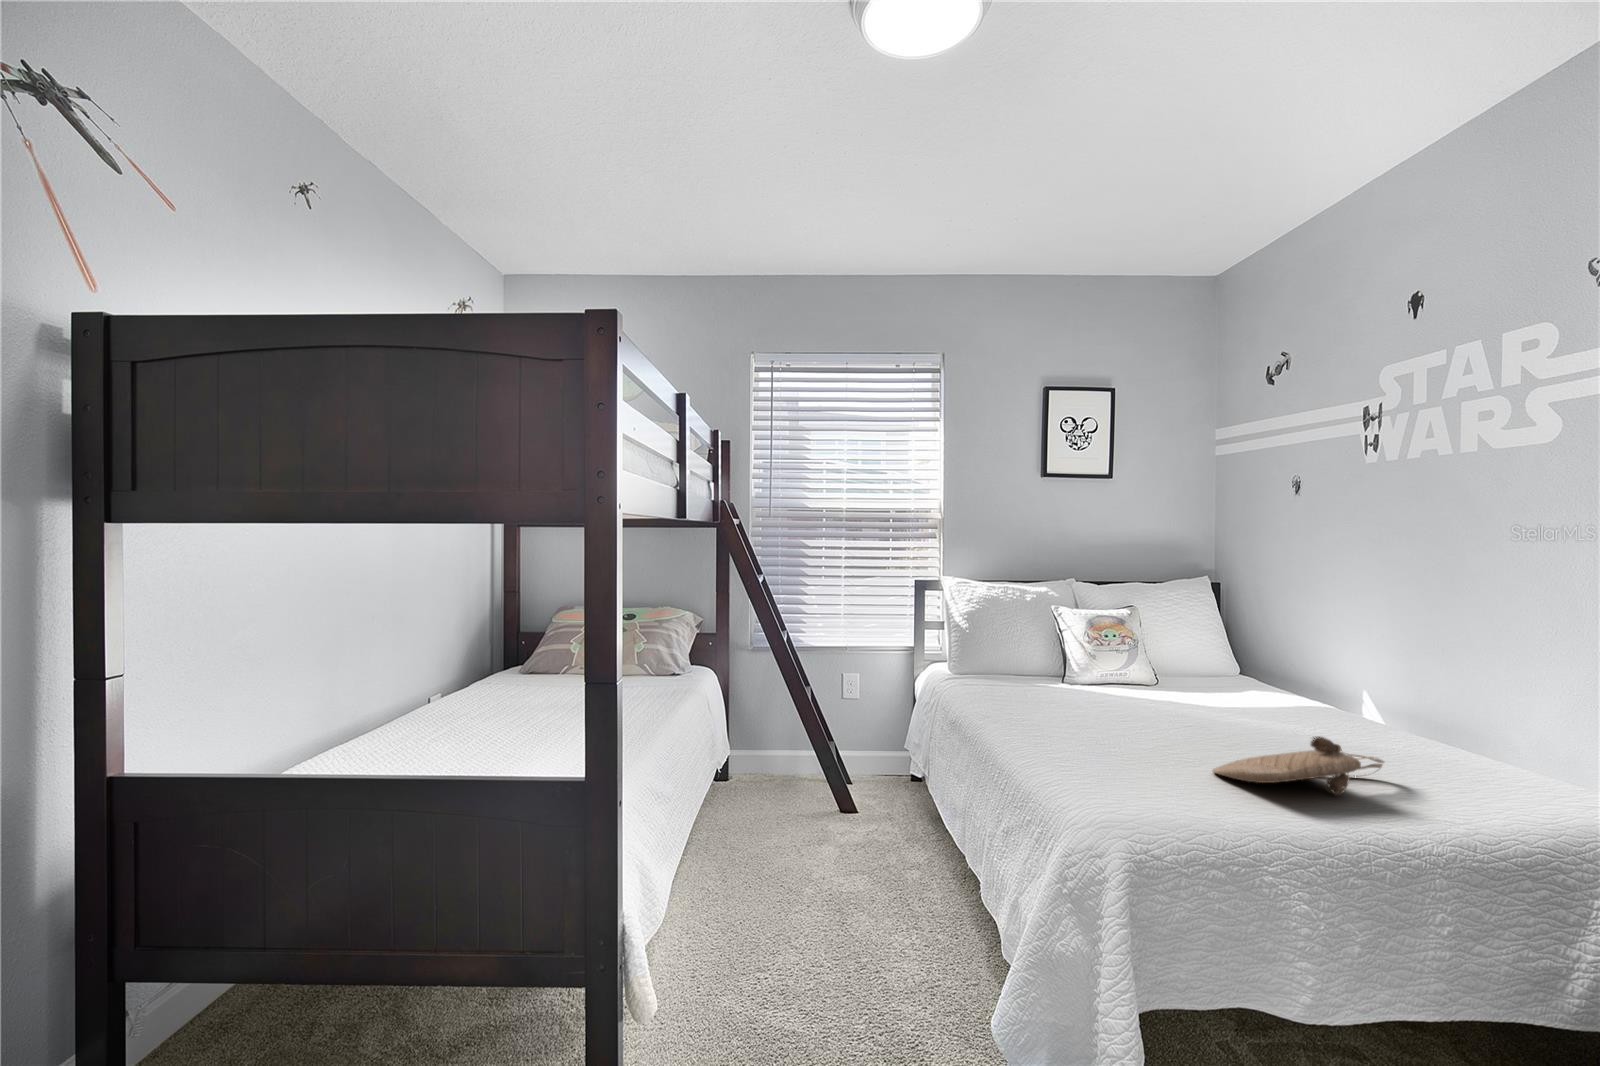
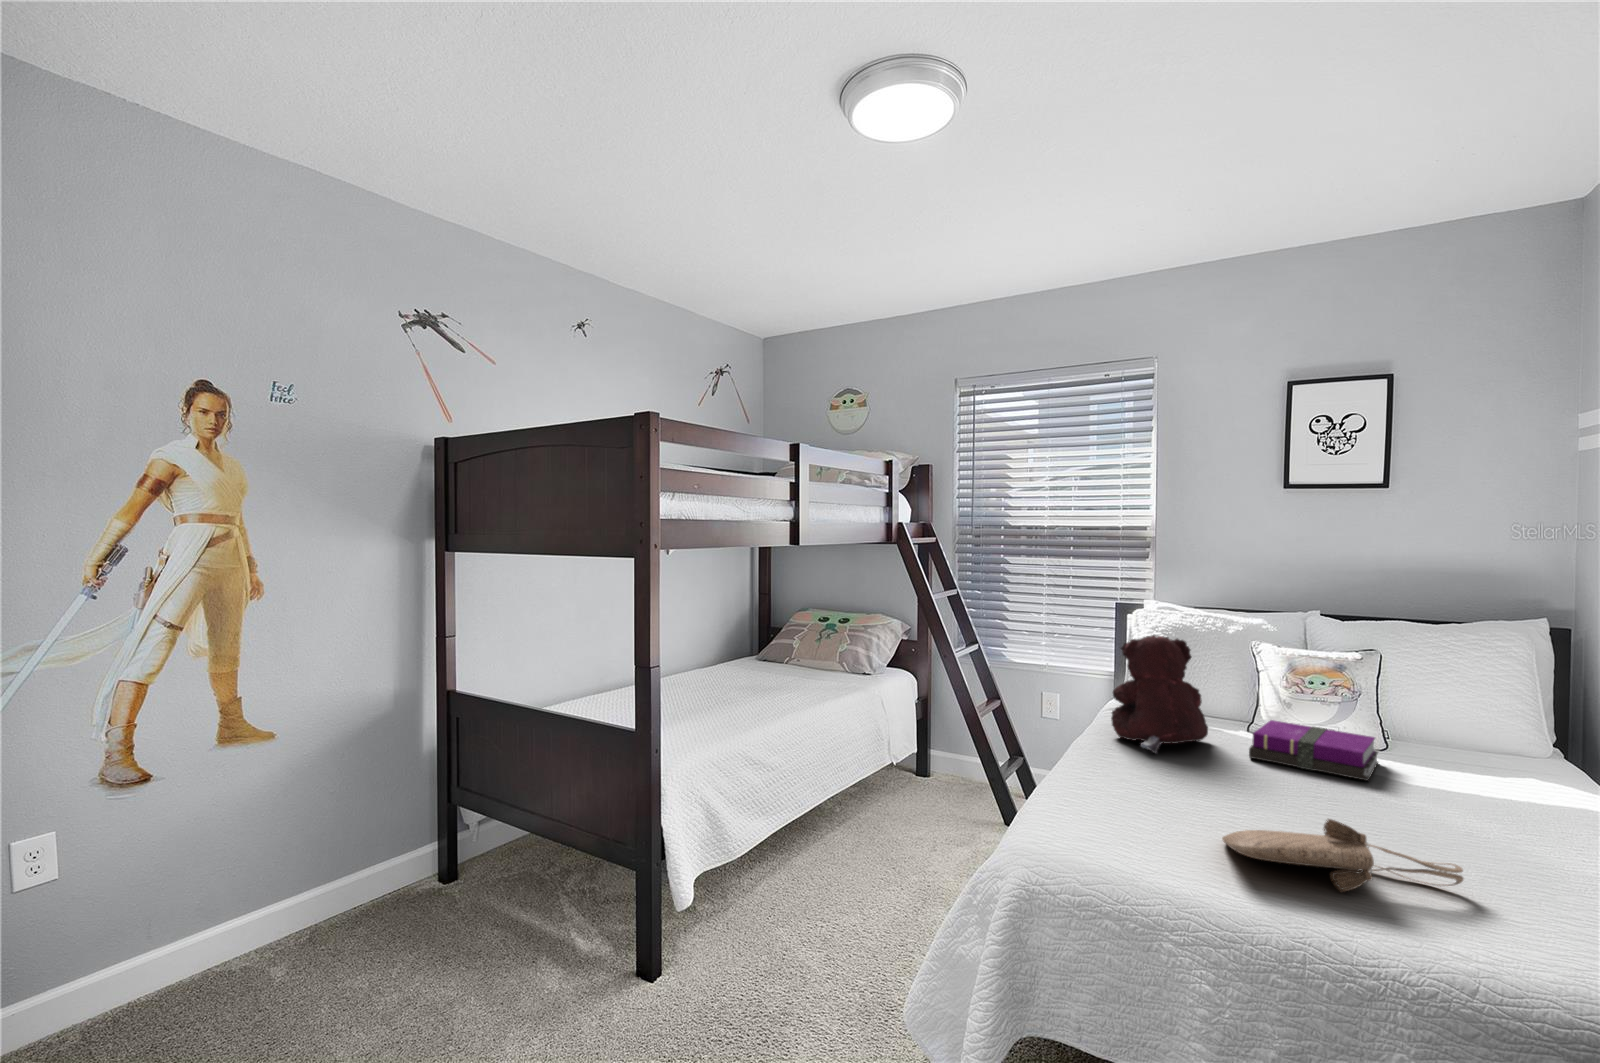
teddy bear: none [993,601,1076,711] -> present [1111,635,1208,754]
notebook: none [1097,669,1202,708] -> present [1249,720,1378,781]

